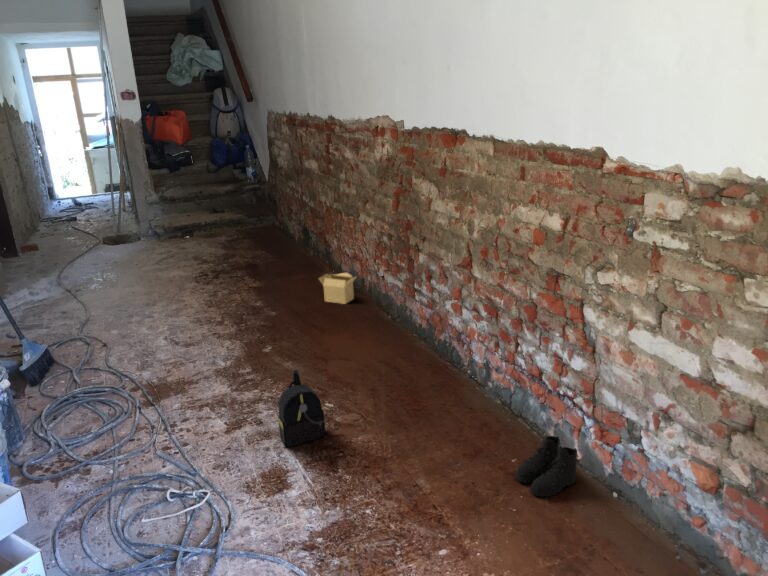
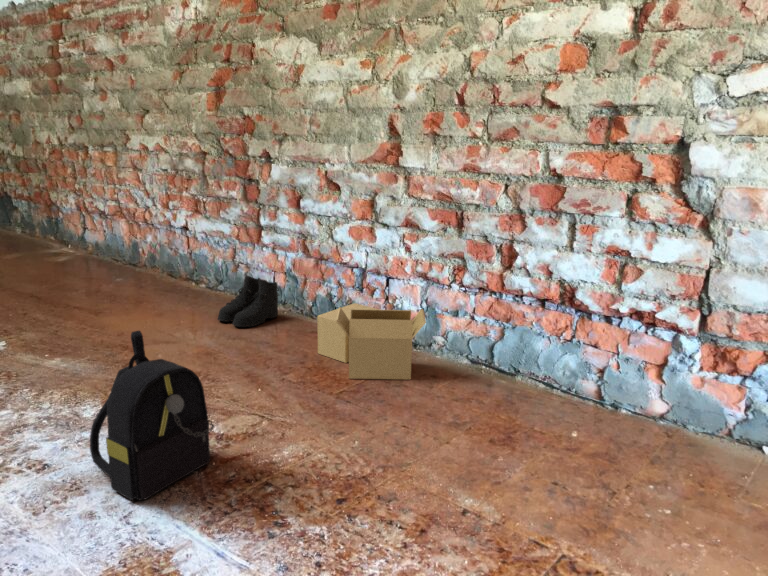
cardboard box: present [319,273,356,304] -> present [317,303,426,380]
boots: present [515,436,578,497] -> present [218,275,279,327]

